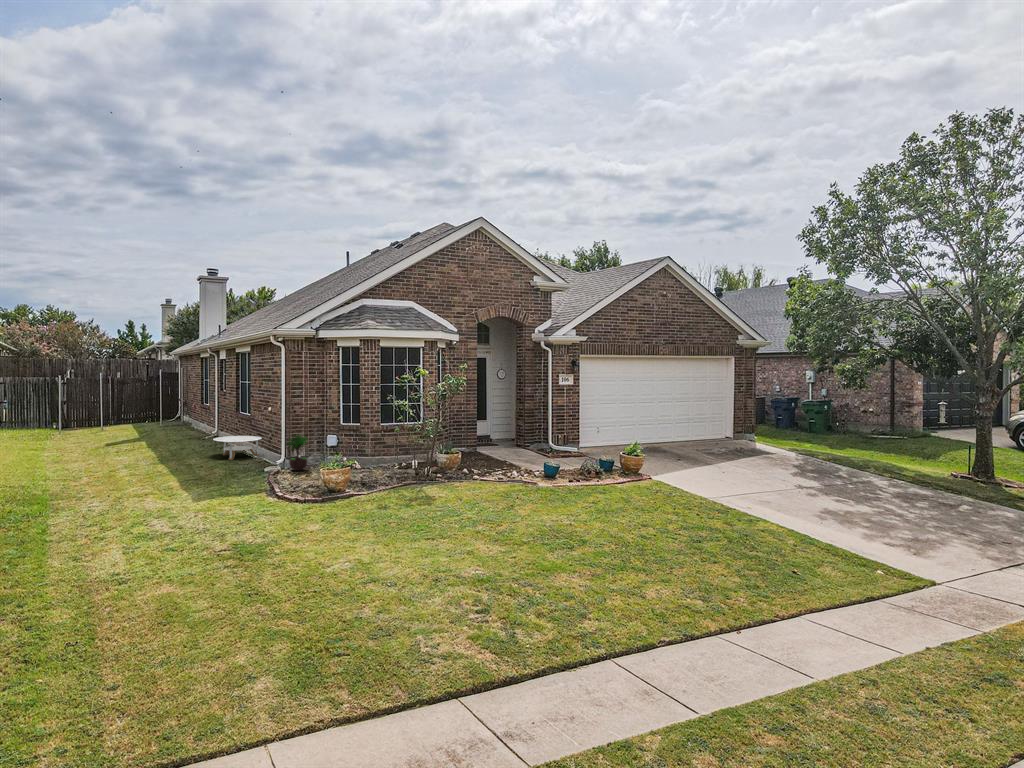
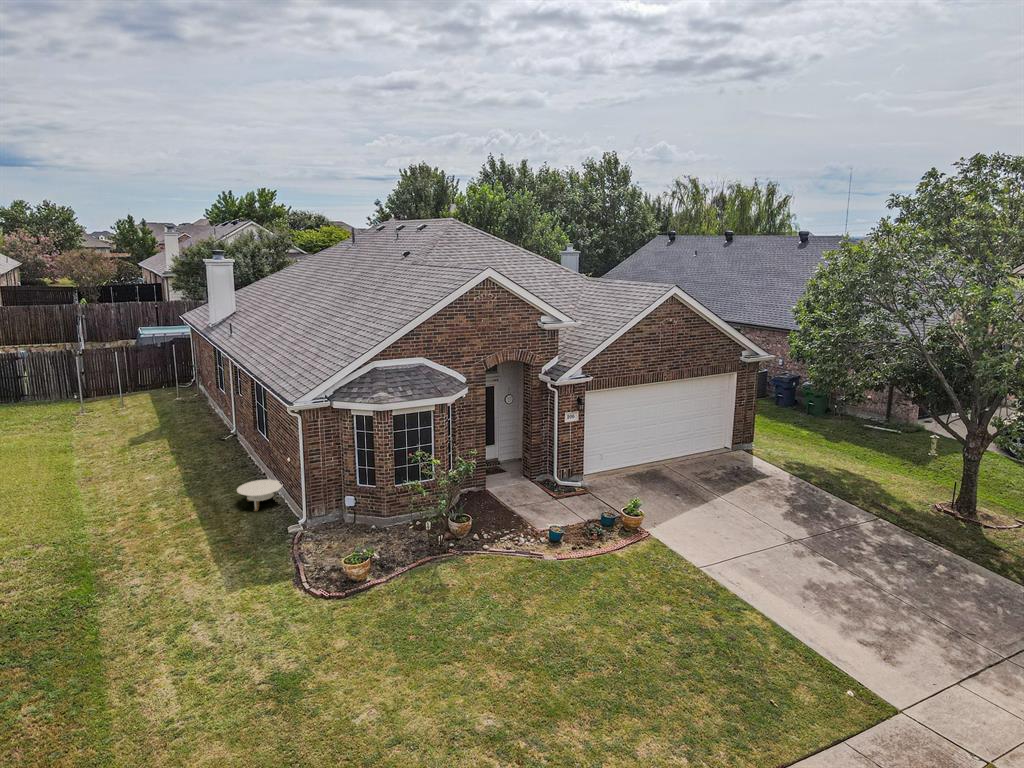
potted tree: present [287,436,307,471] -> none [308,497,331,531]

